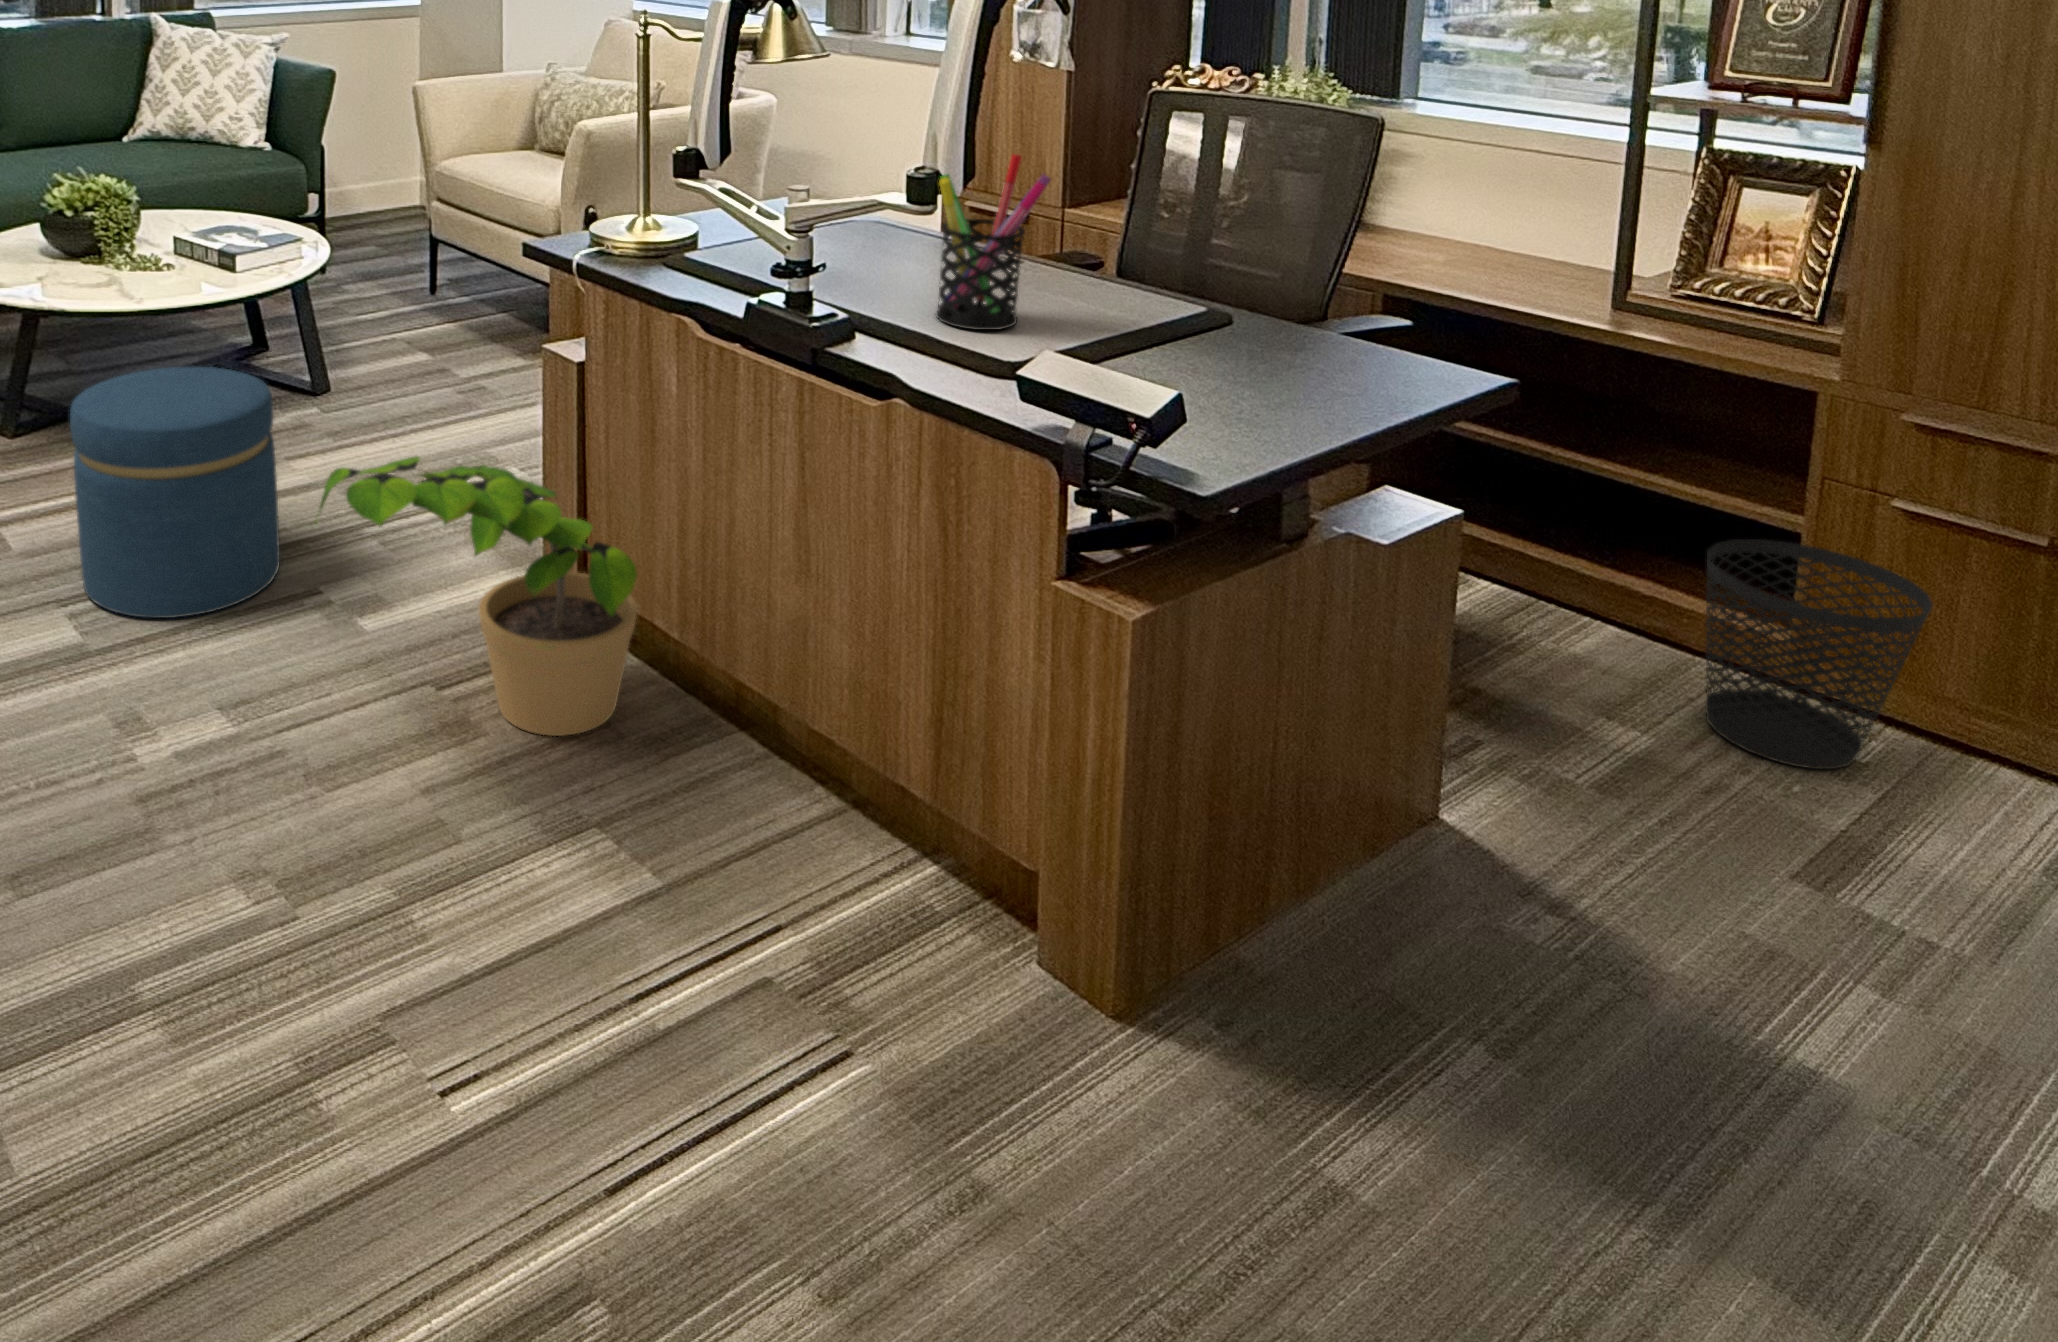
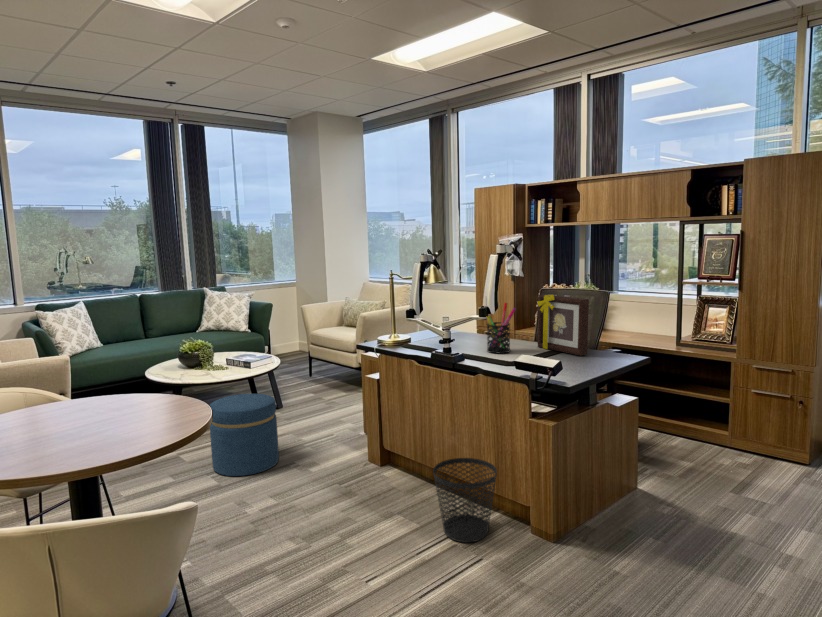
picture frame: none [1116,131,1323,362] -> present [538,294,589,356]
potted plant: present [319,457,637,736] -> none [303,407,404,495]
wastebasket: present [1705,539,1932,769] -> present [433,458,497,542]

